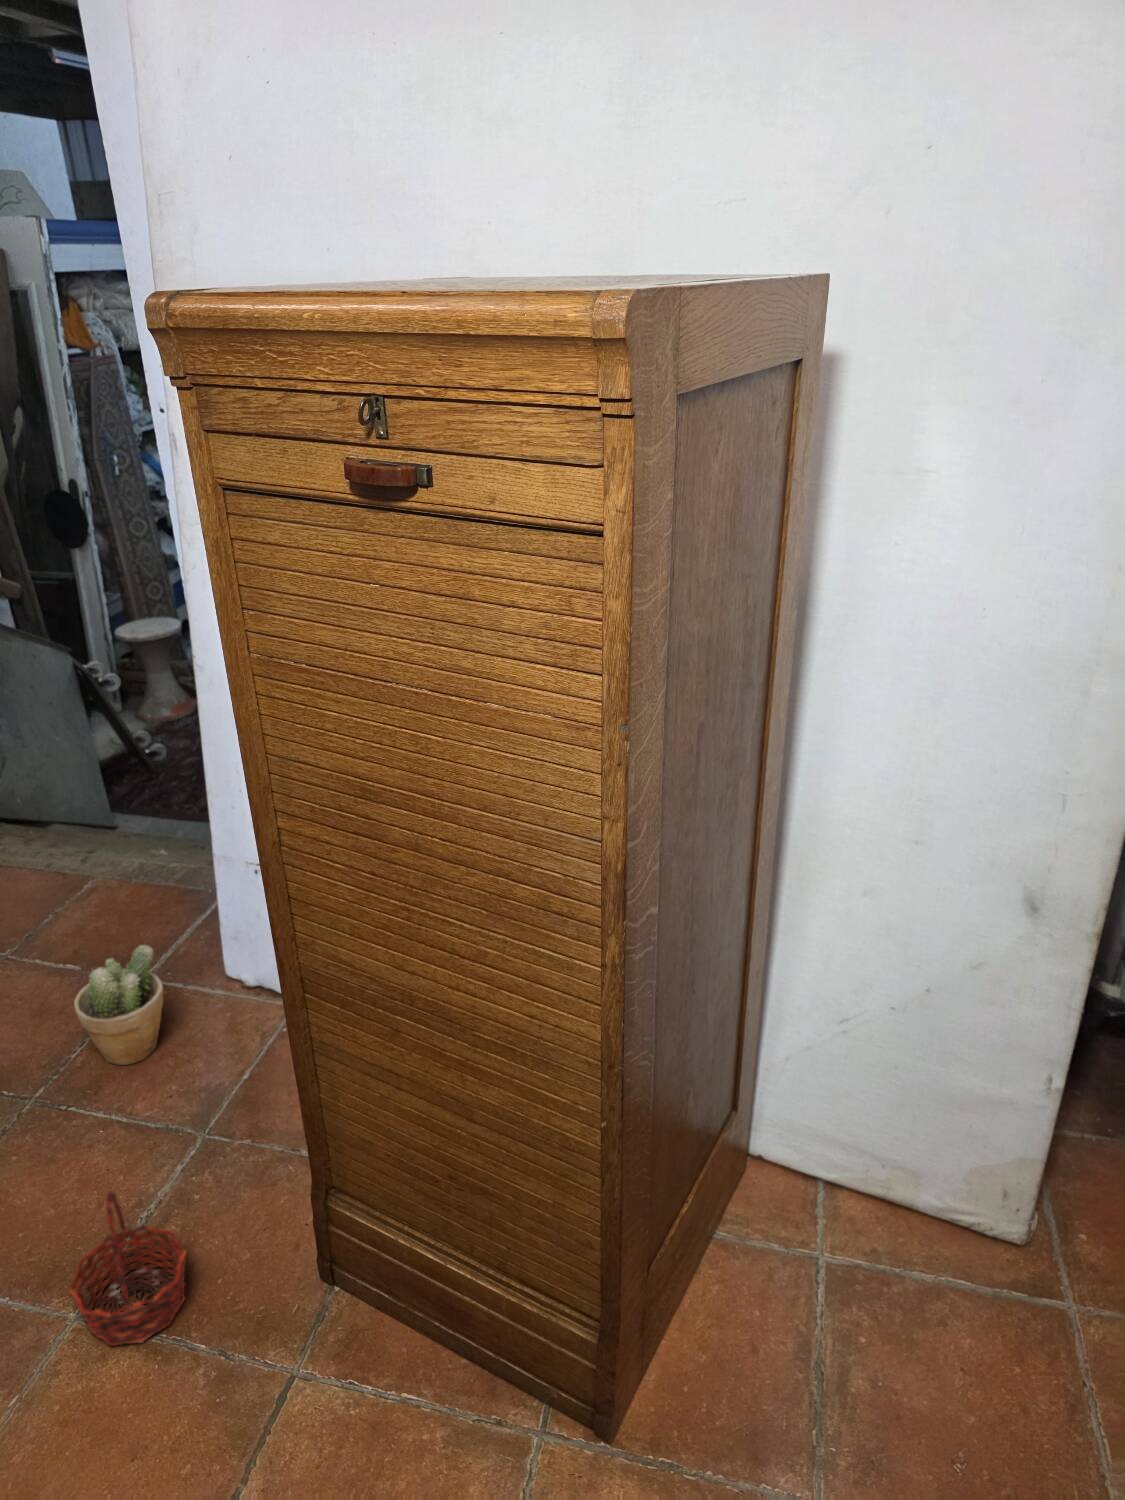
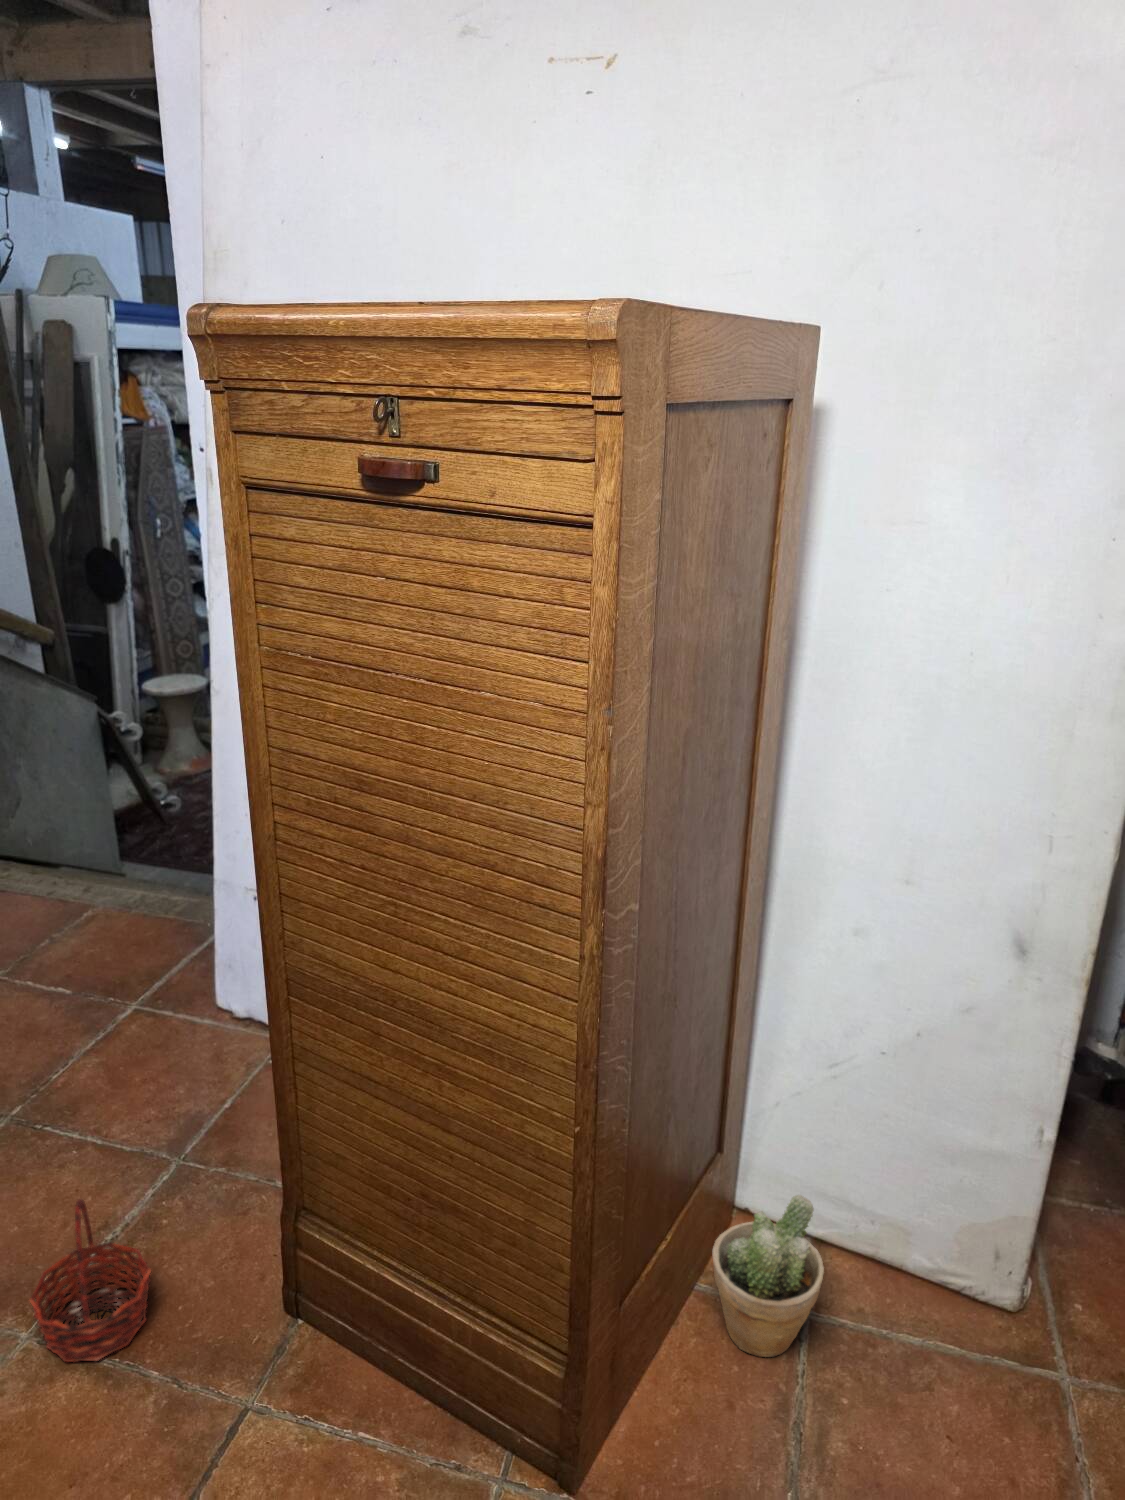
potted plant: present [74,945,163,1065] -> present [713,1195,824,1357]

